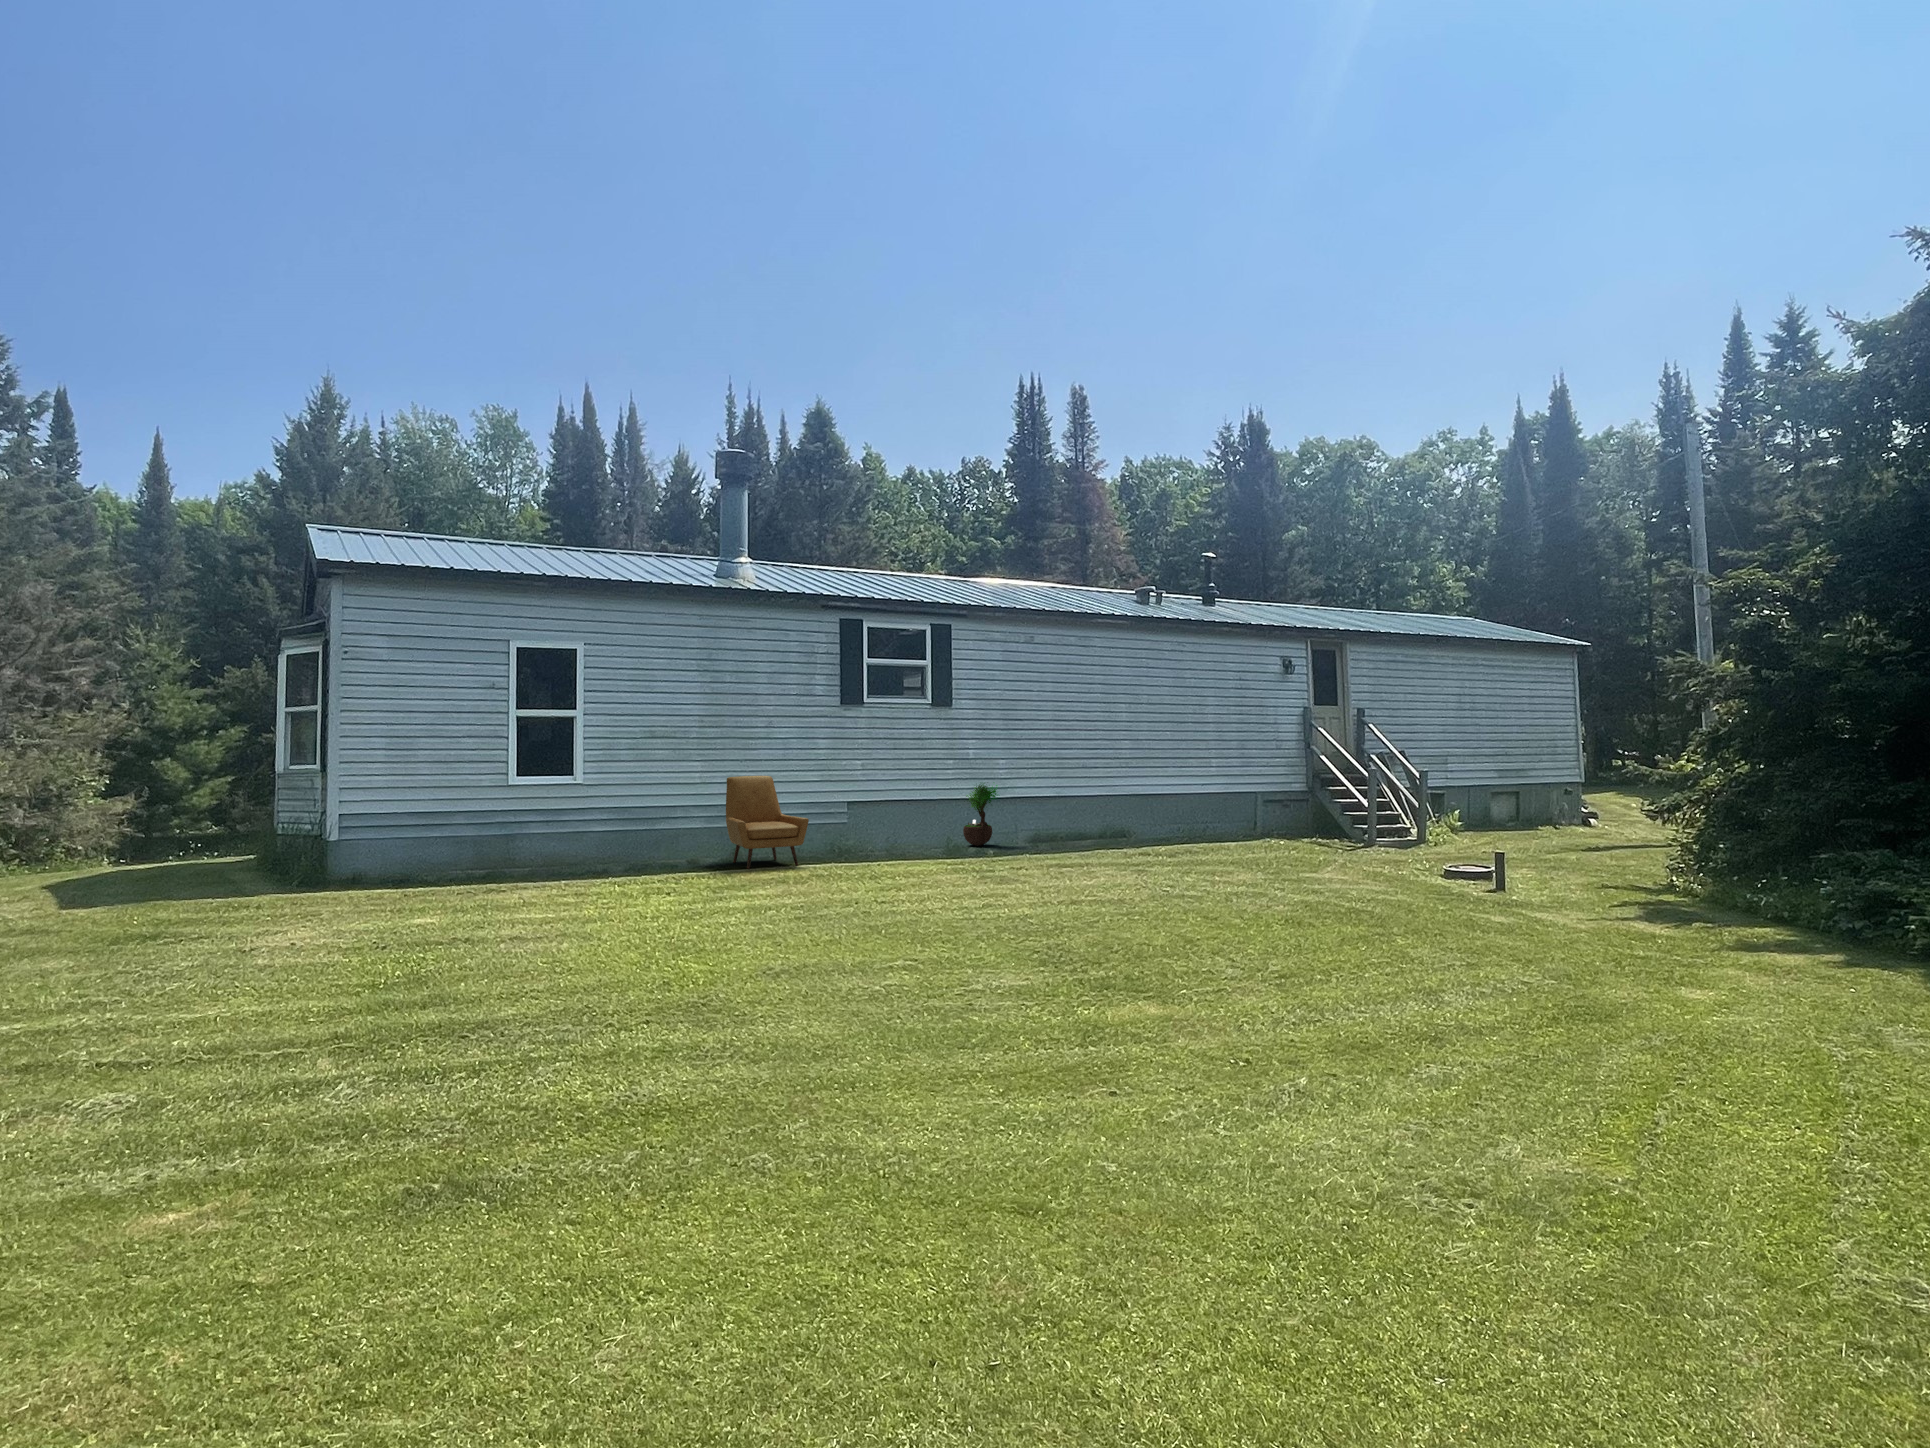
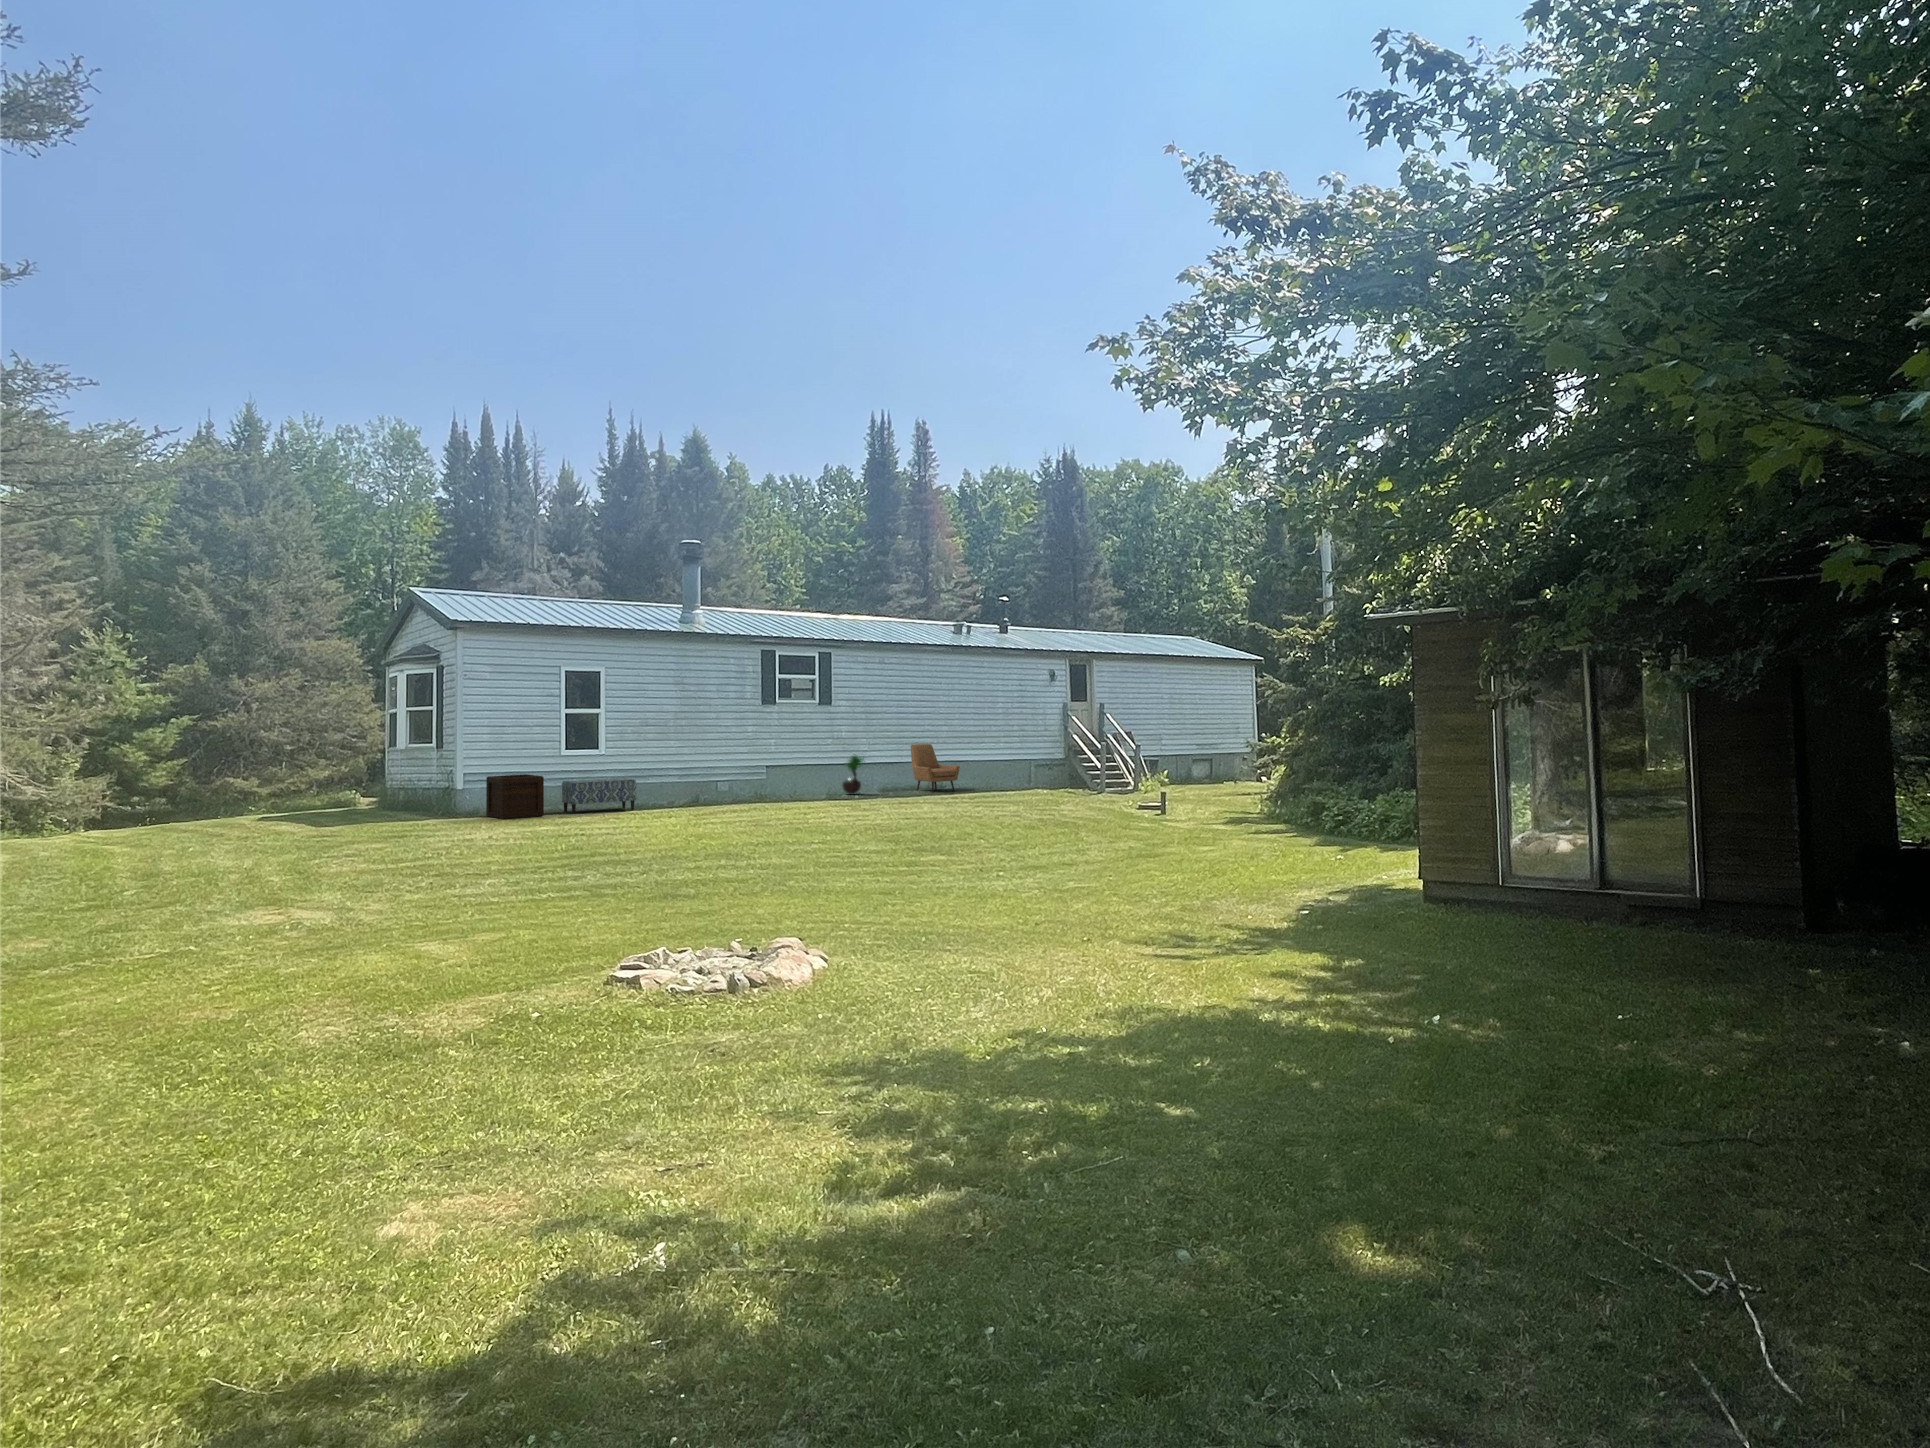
chair: present [726,776,809,869] -> present [911,744,960,793]
wooden crate: none [380,812,466,889] -> present [486,774,544,819]
bench: none [509,819,626,879] -> present [562,778,636,814]

